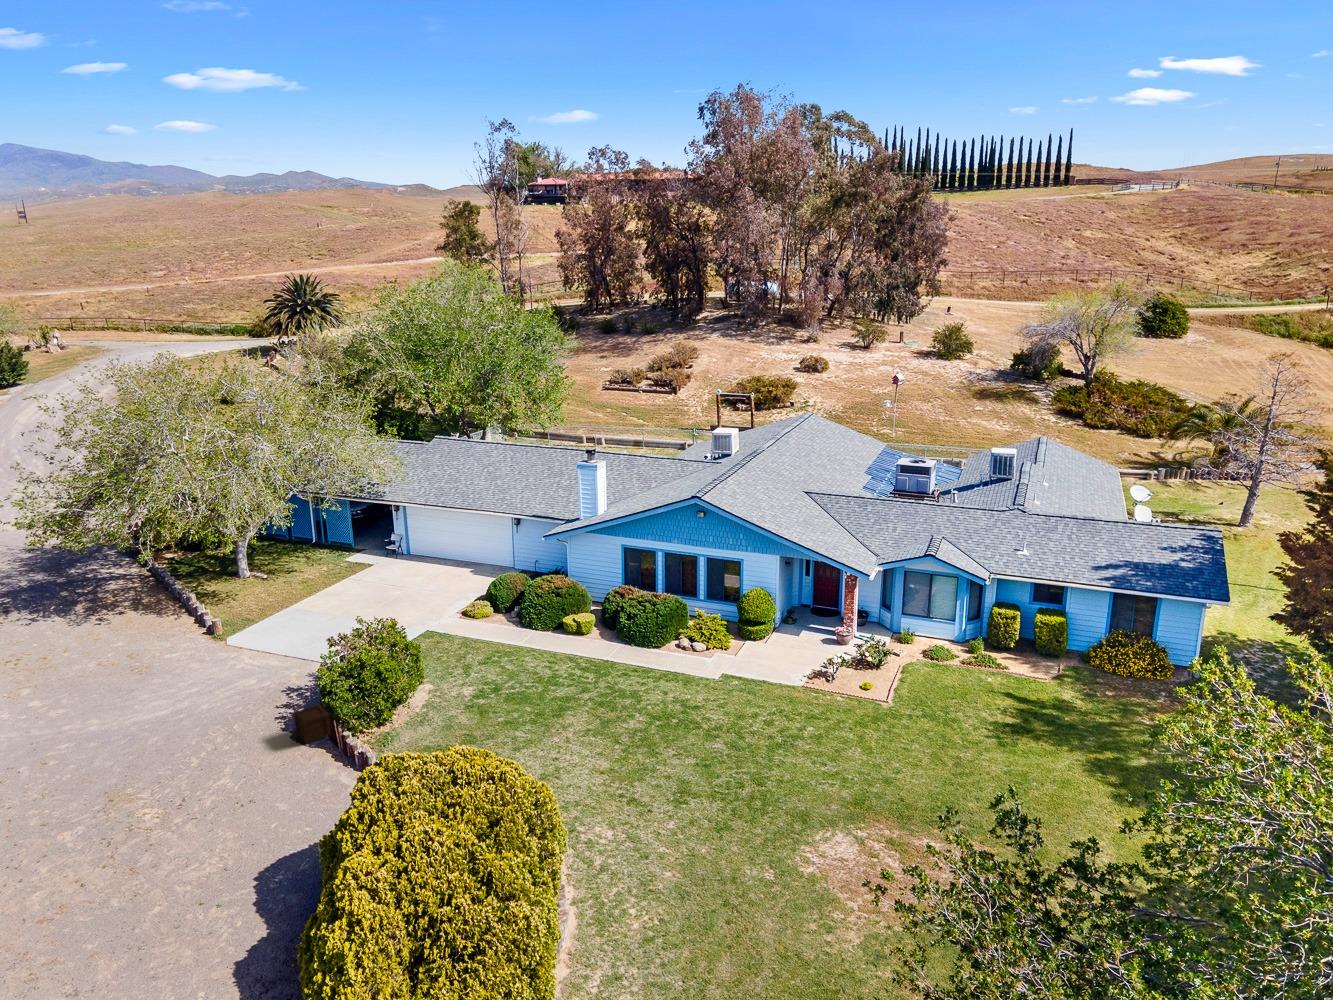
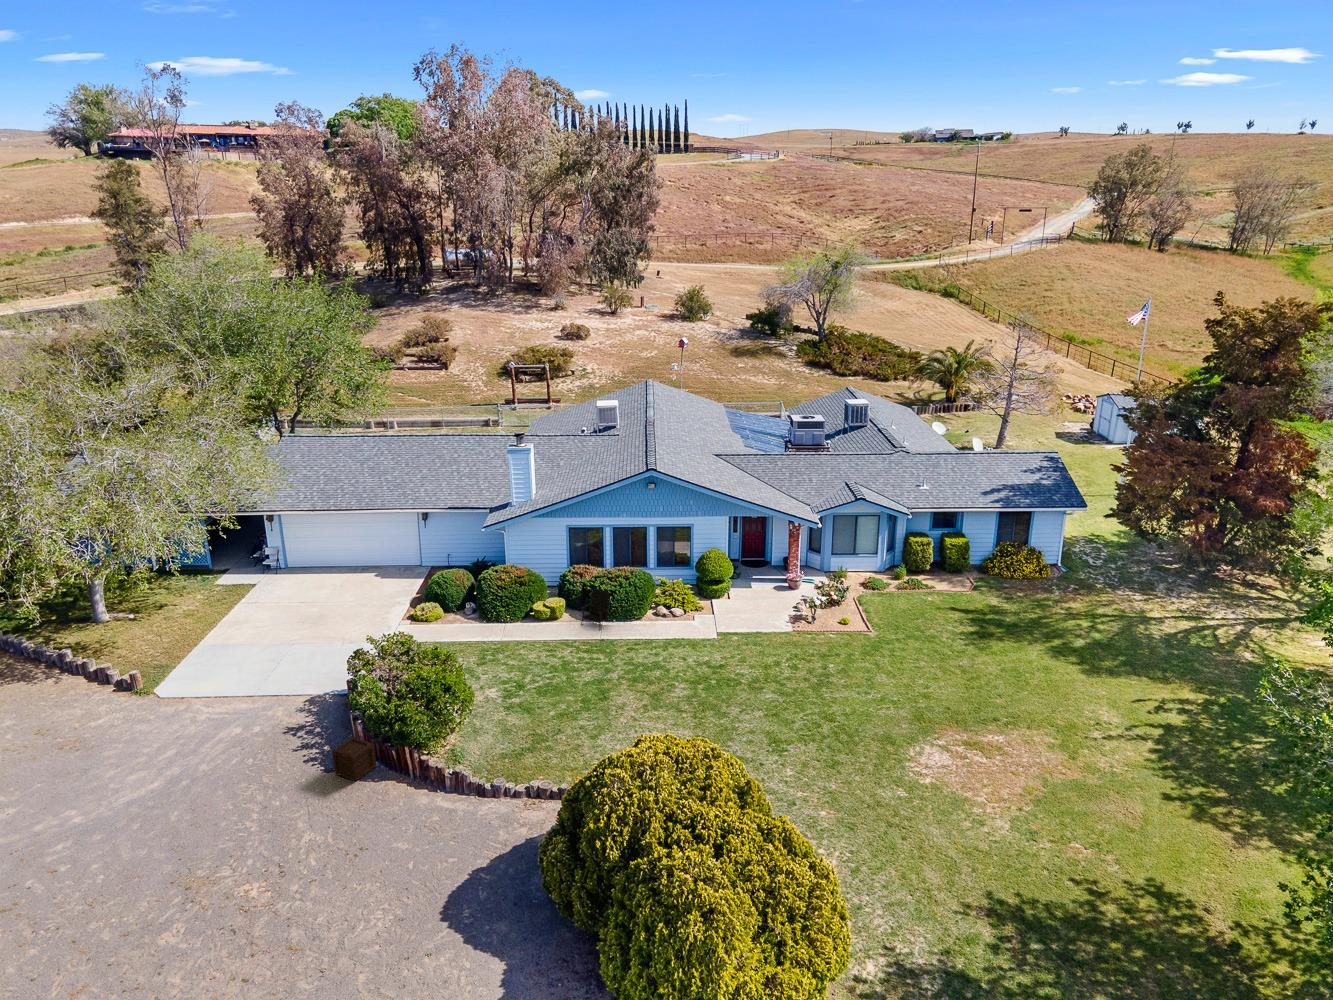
lounge chair: none [600,609,631,652] -> present [581,589,610,629]

